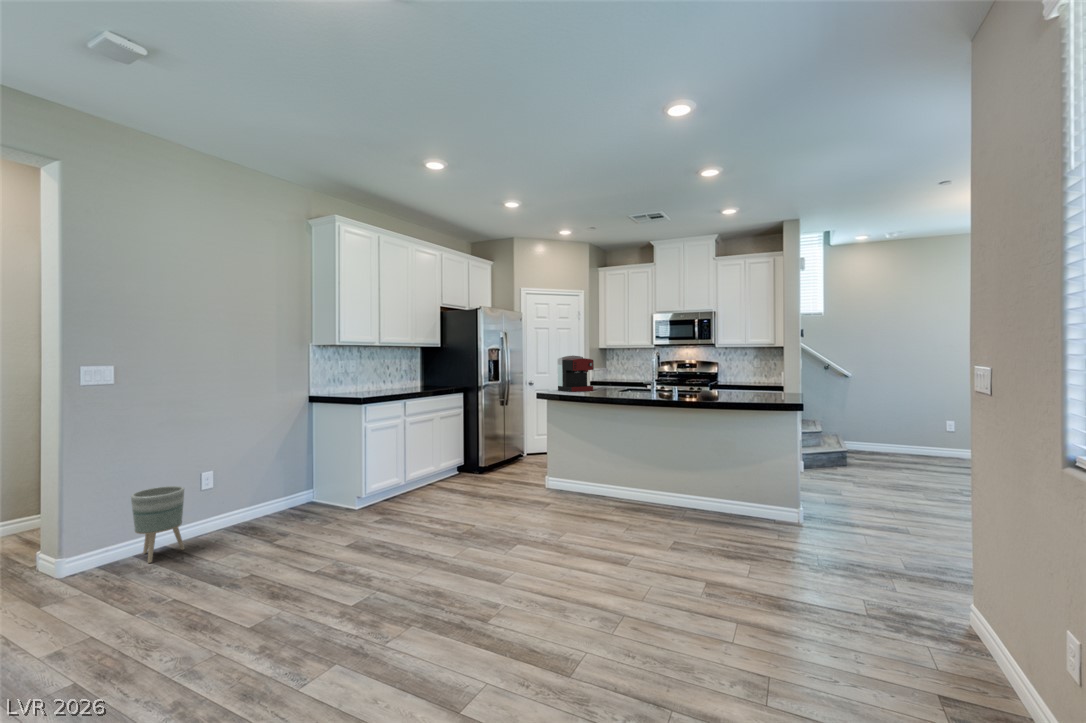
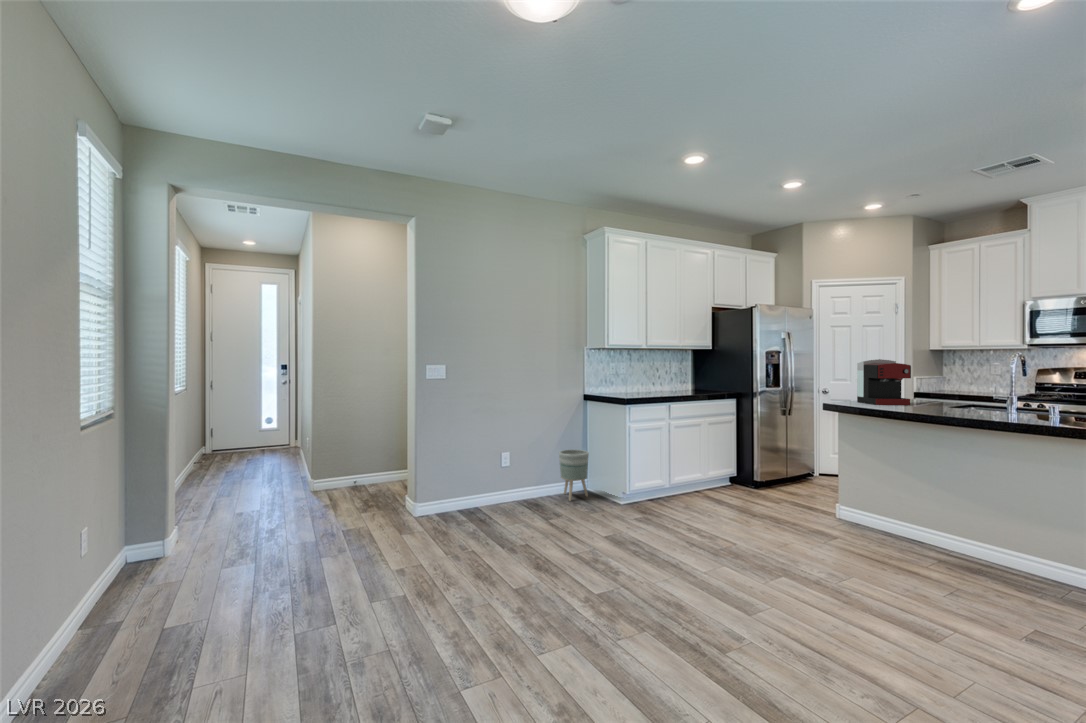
planter: present [131,486,184,563] -> present [559,449,589,501]

